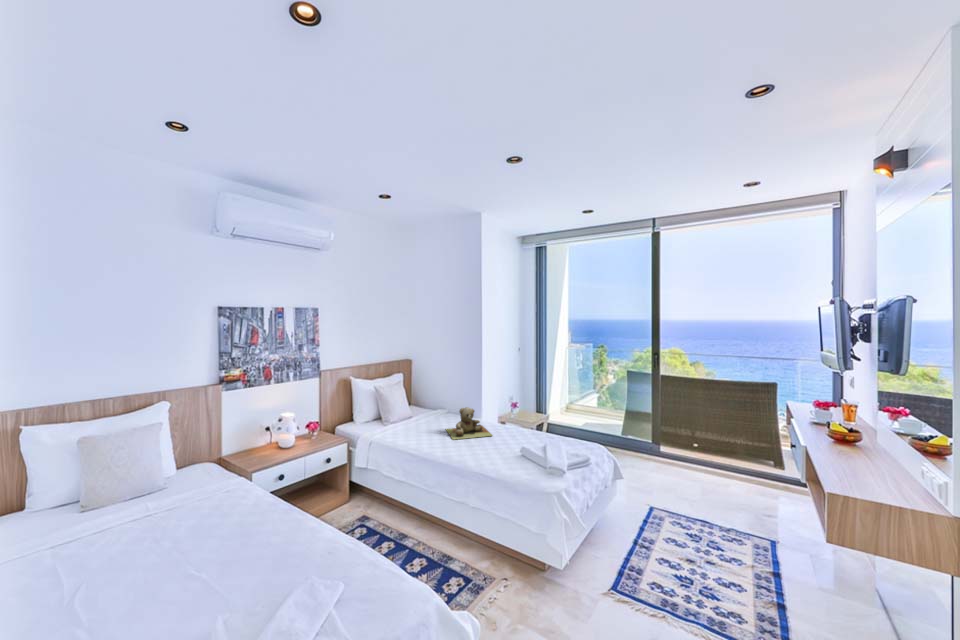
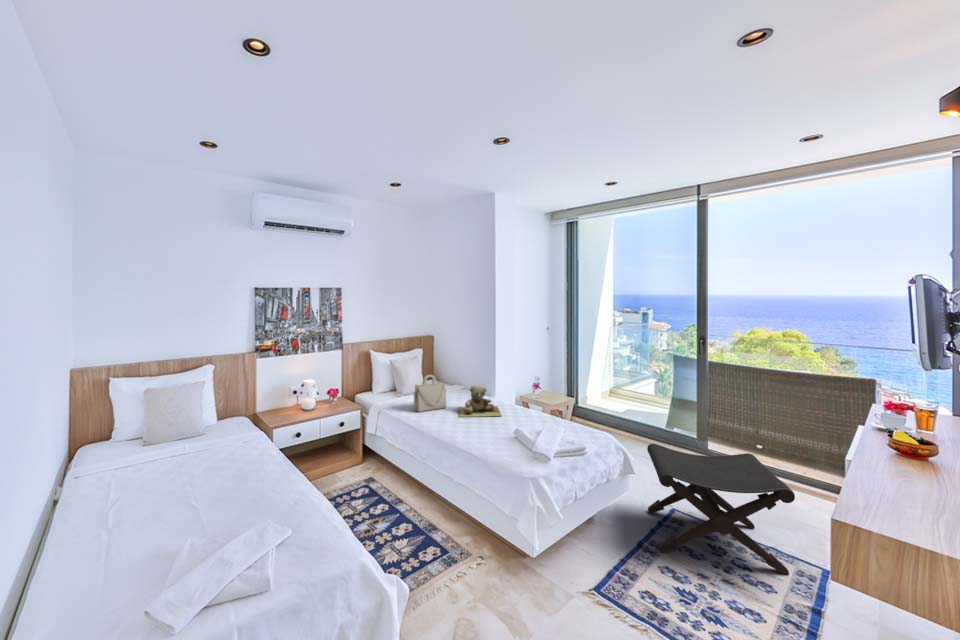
handbag: none [402,399,434,438] -> present [414,375,446,412]
footstool: none [628,451,754,551] -> present [647,444,795,575]

